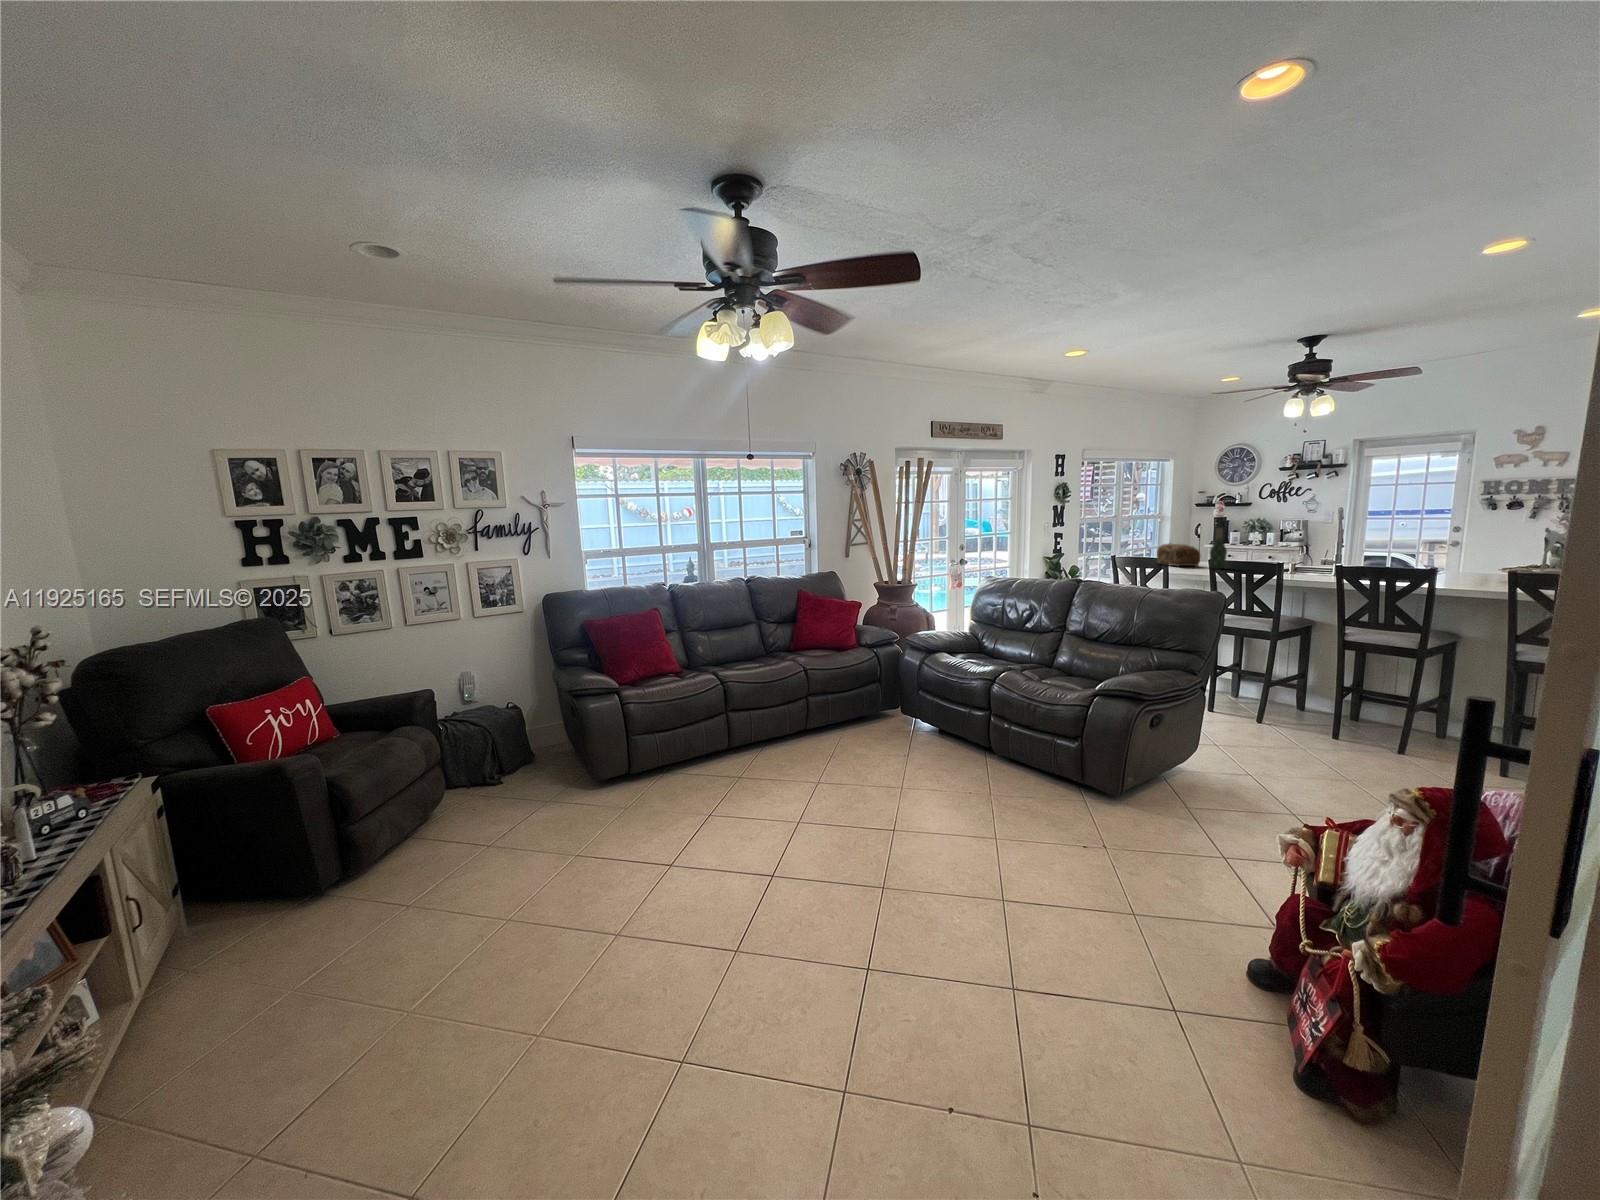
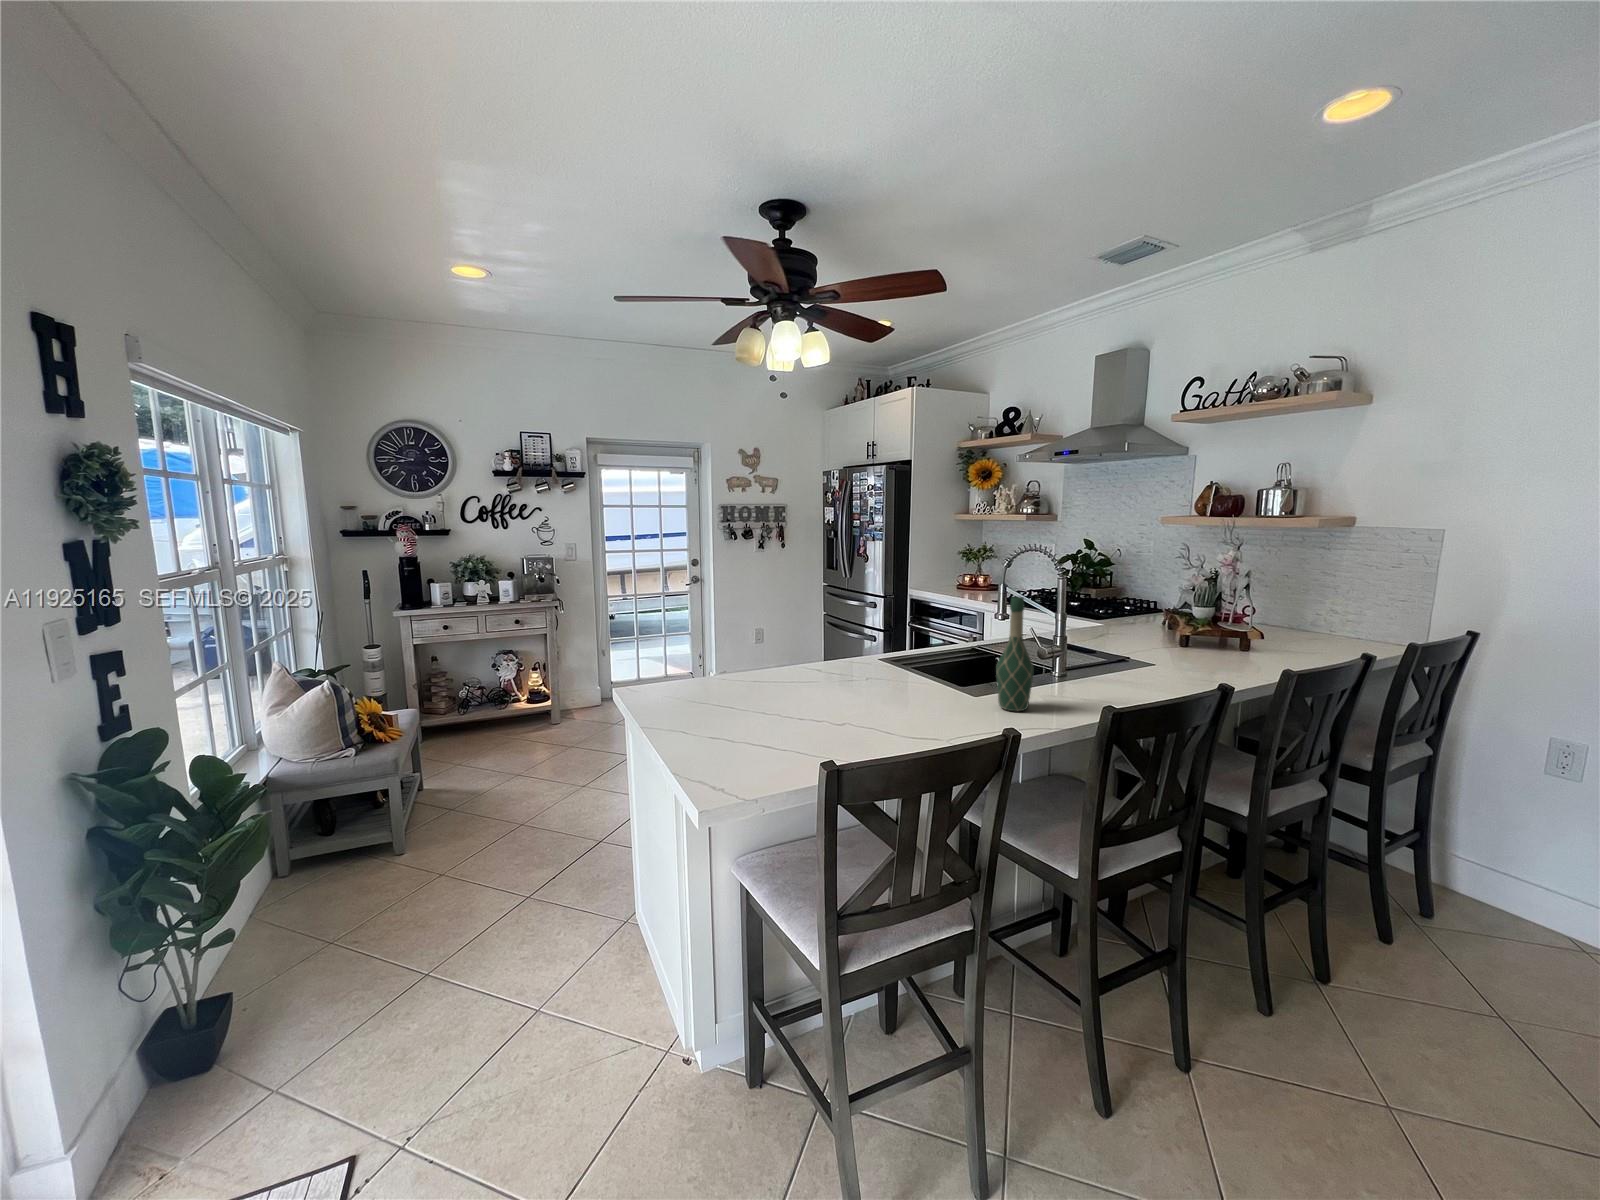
bread loaf: present [1157,544,1200,566] -> none [856,660,969,726]

